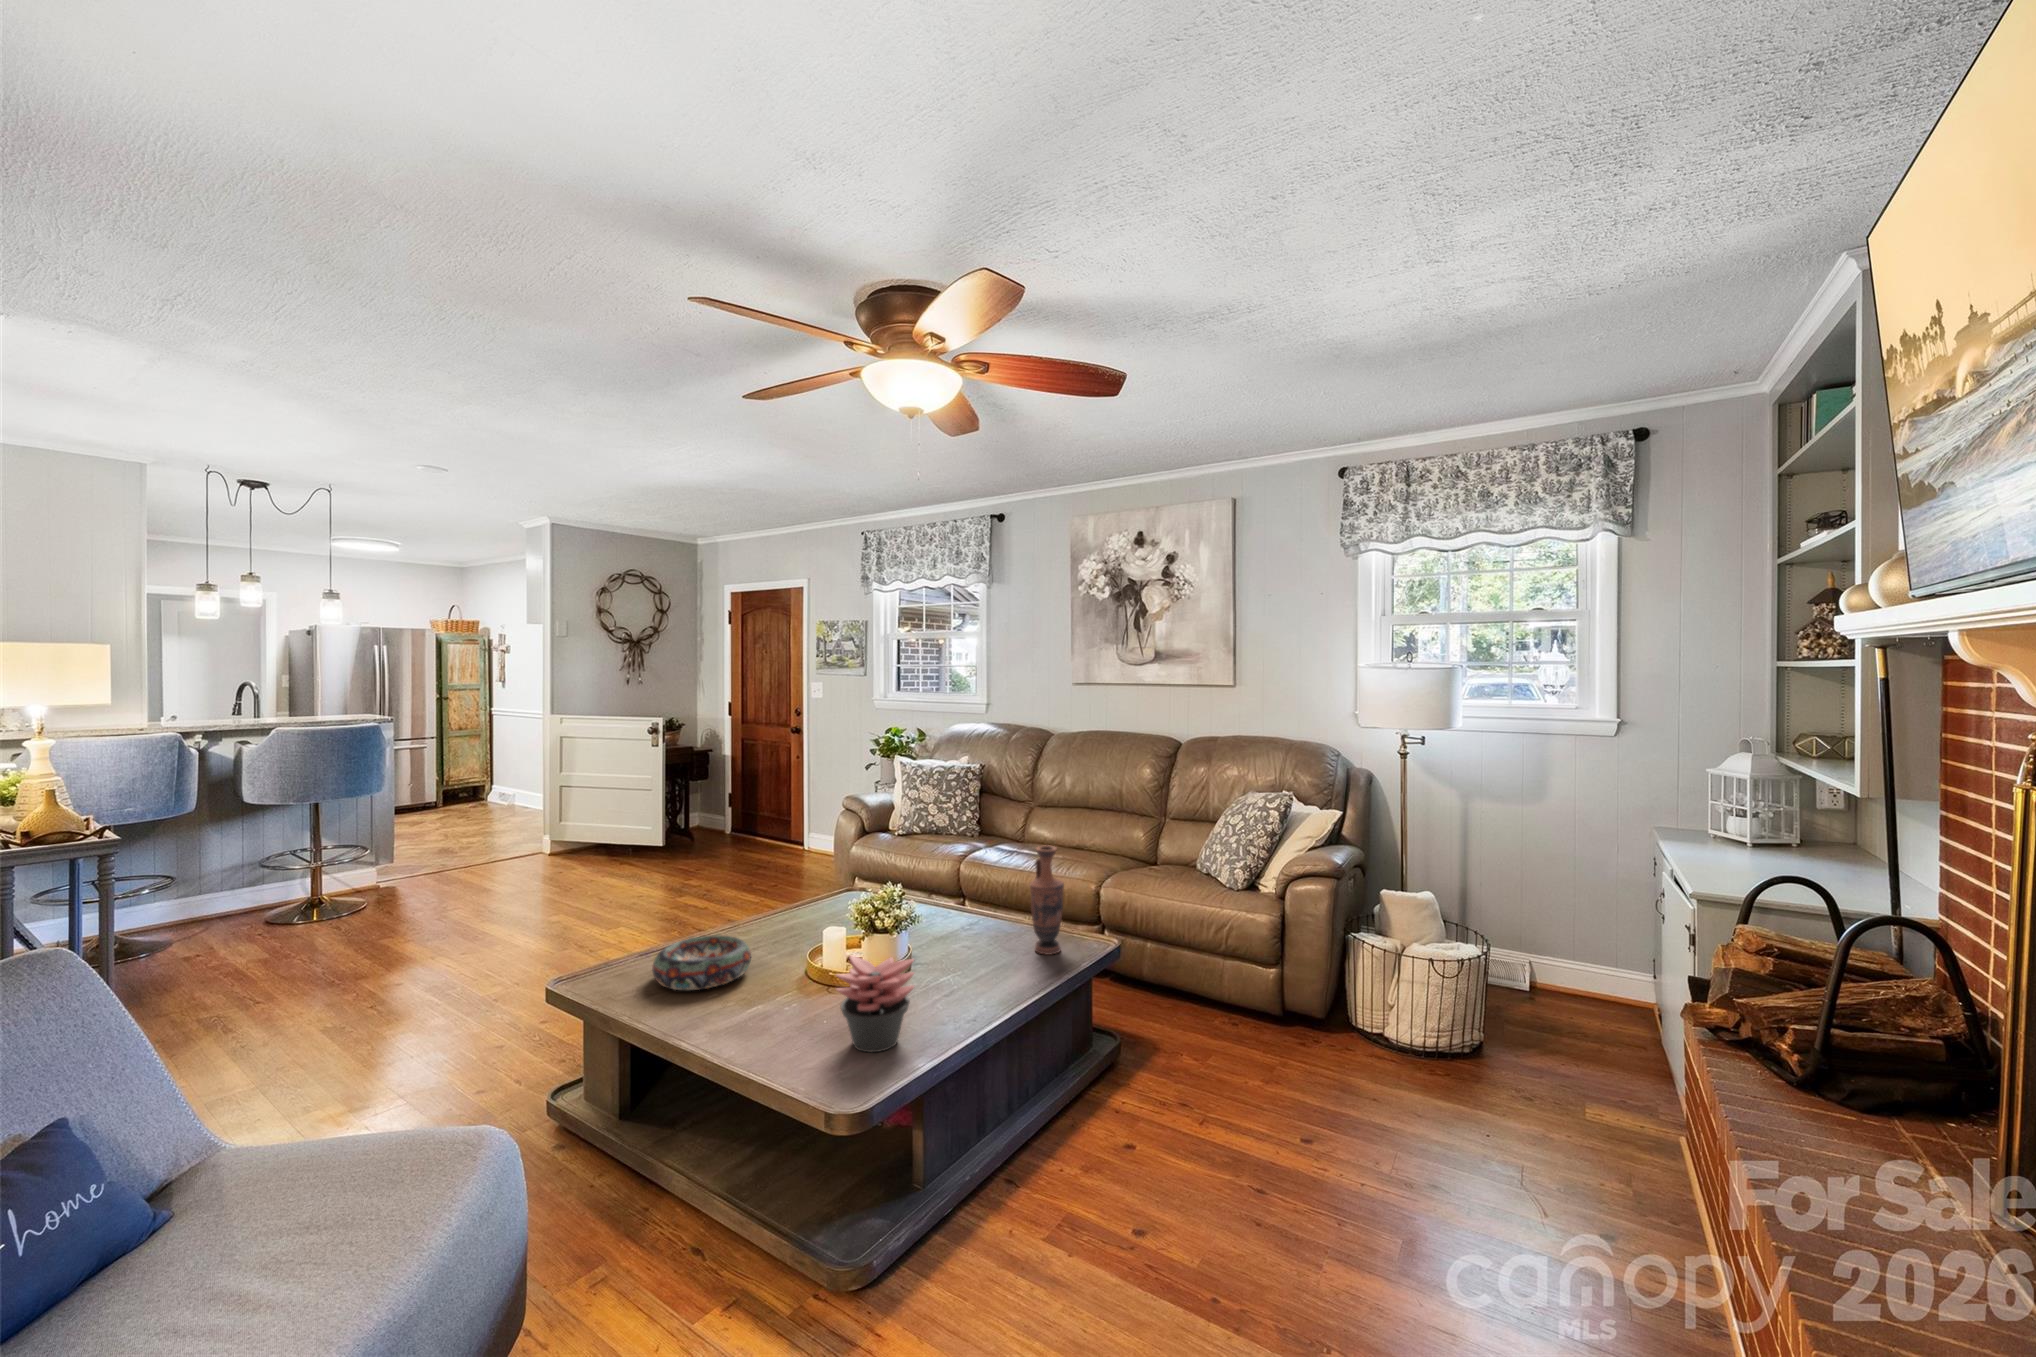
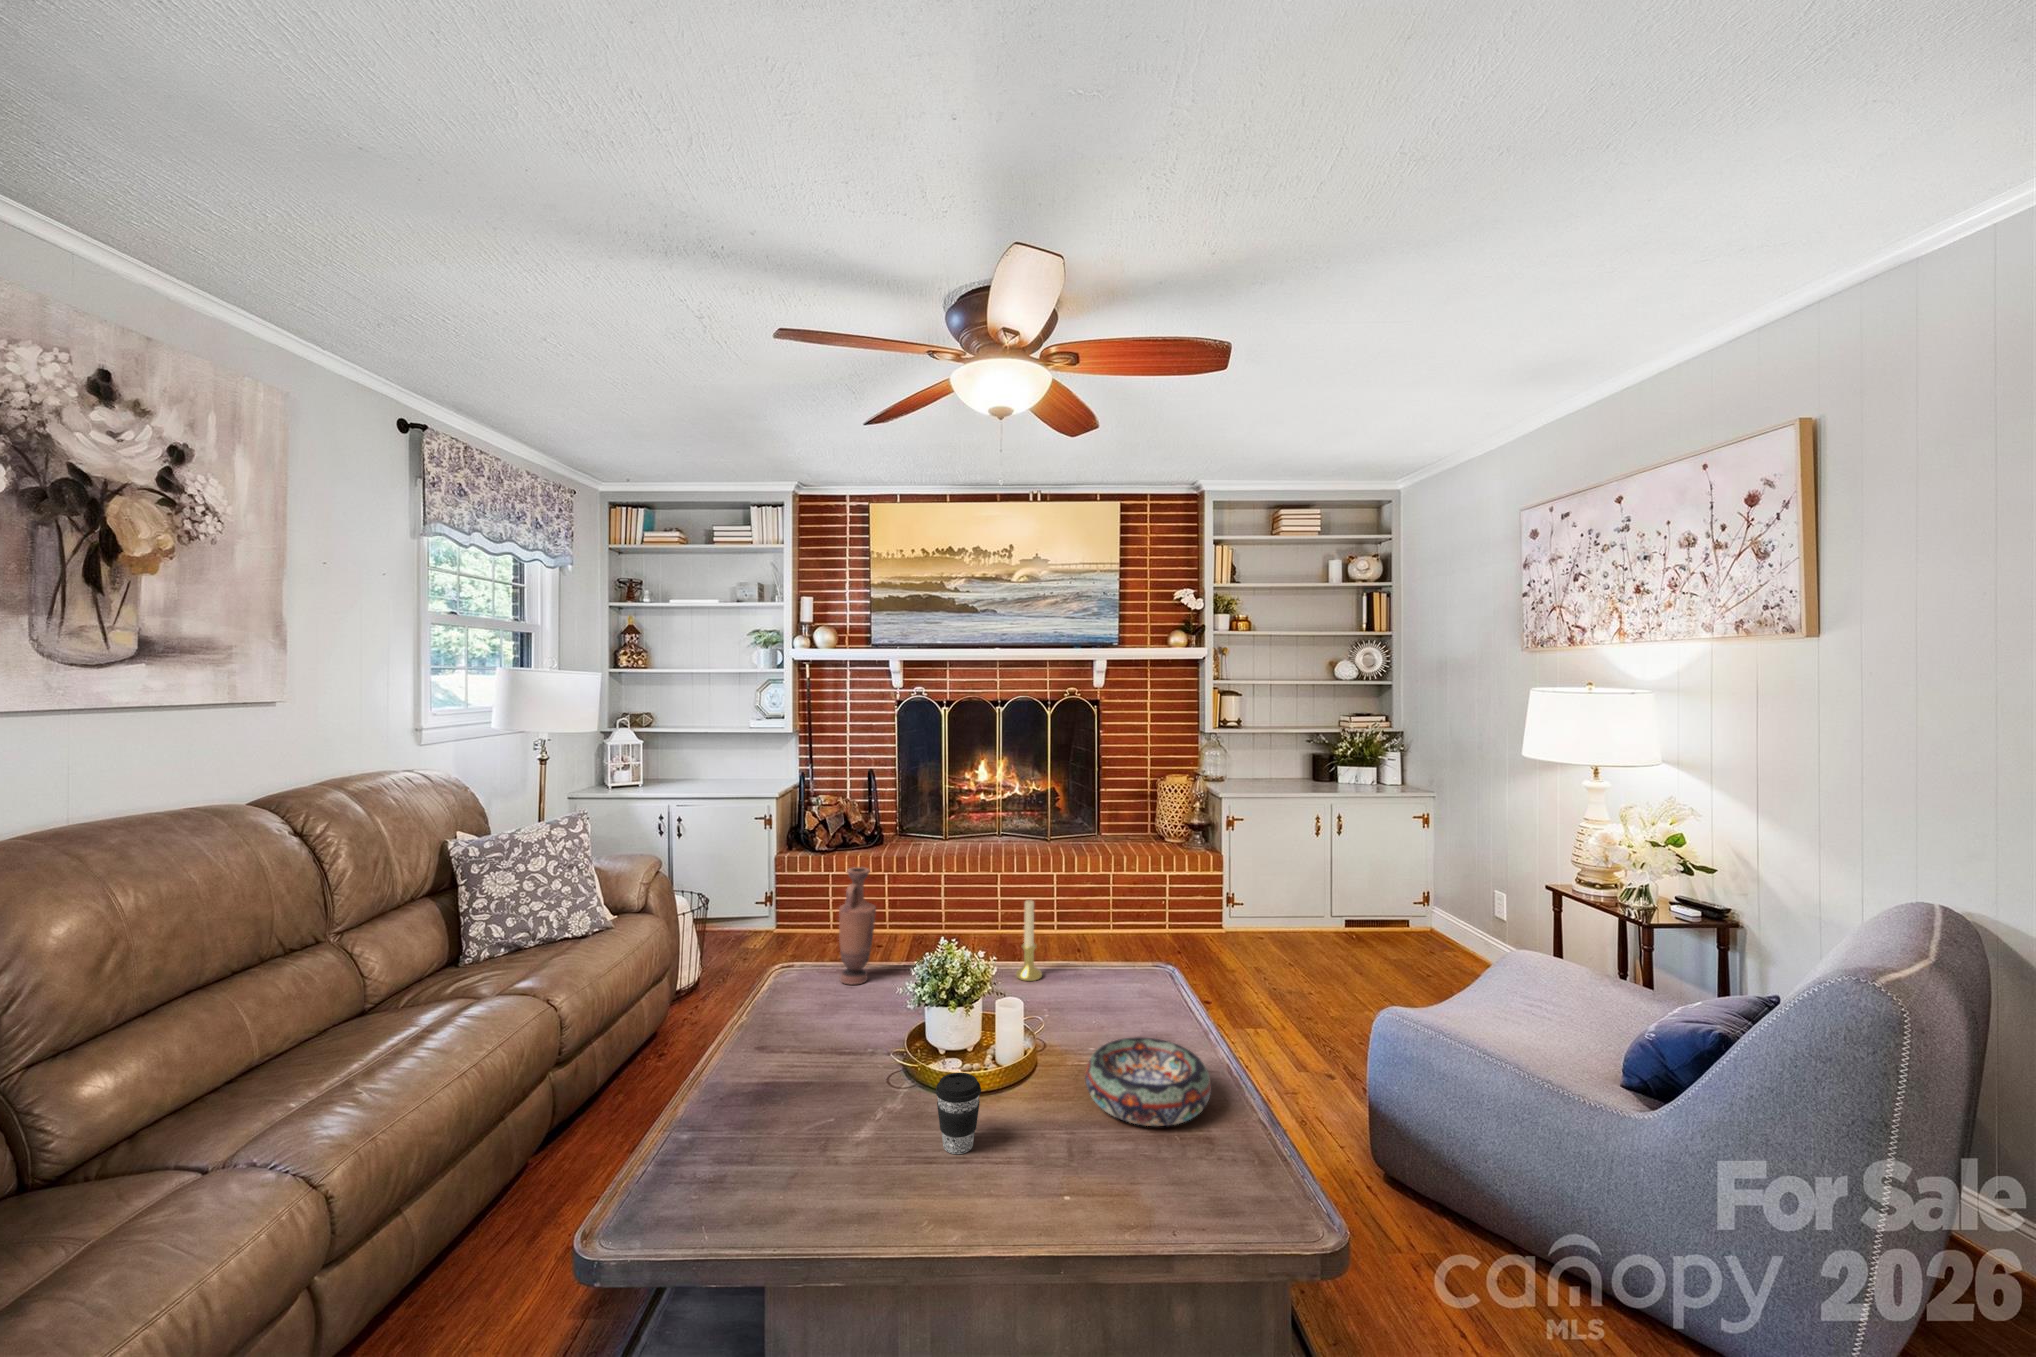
coffee cup: none [761,892,788,934] -> present [936,1073,981,1154]
candle holder: none [939,921,970,1017] -> present [1016,900,1042,981]
succulent plant: present [836,955,914,1052] -> none [1083,914,1140,989]

